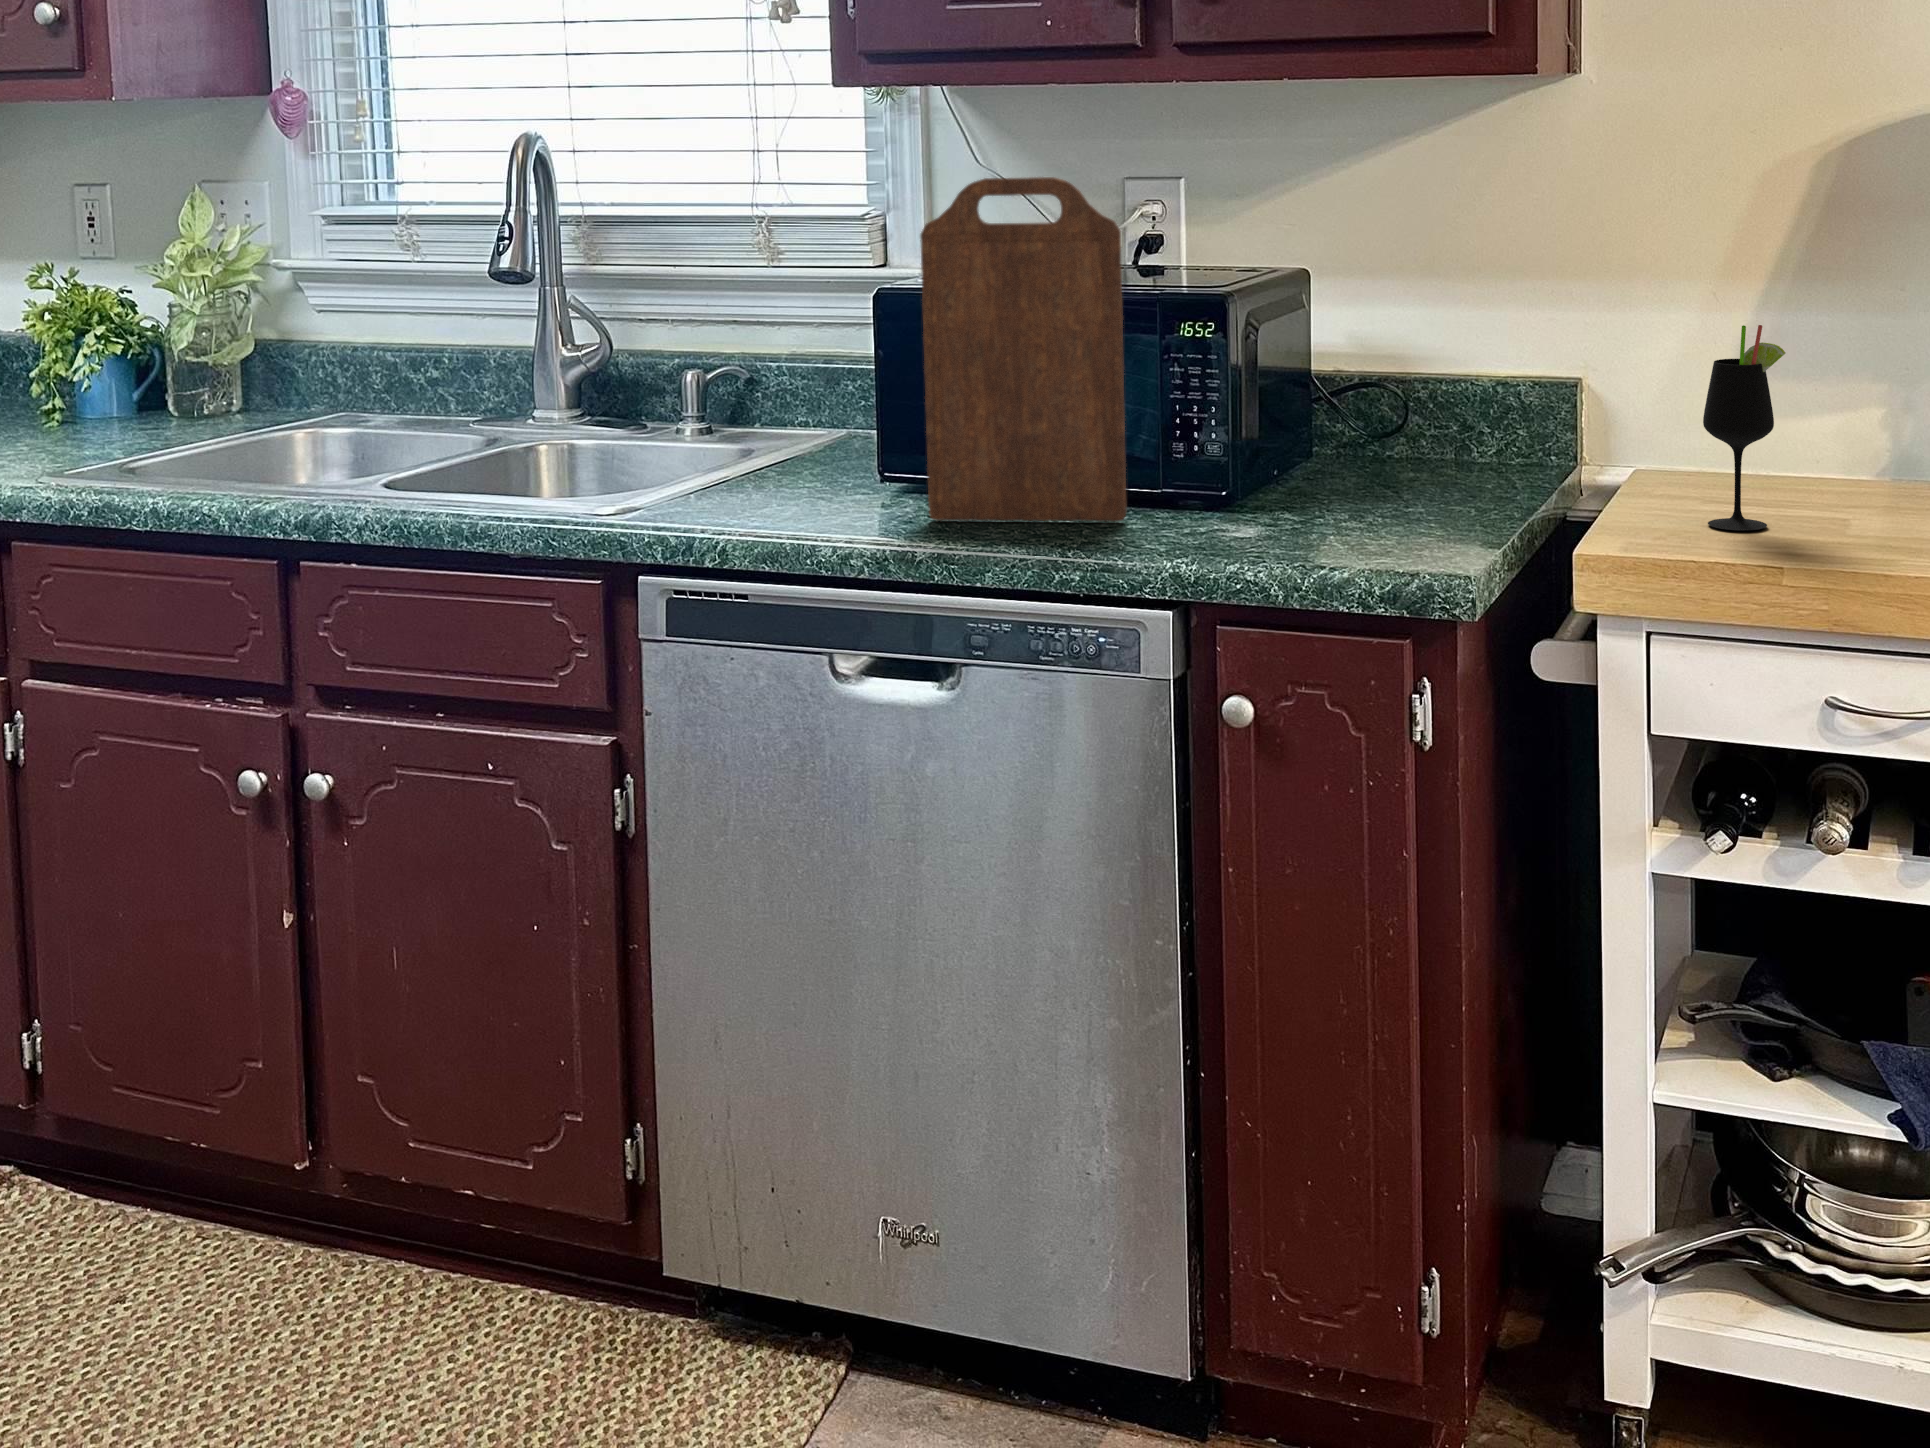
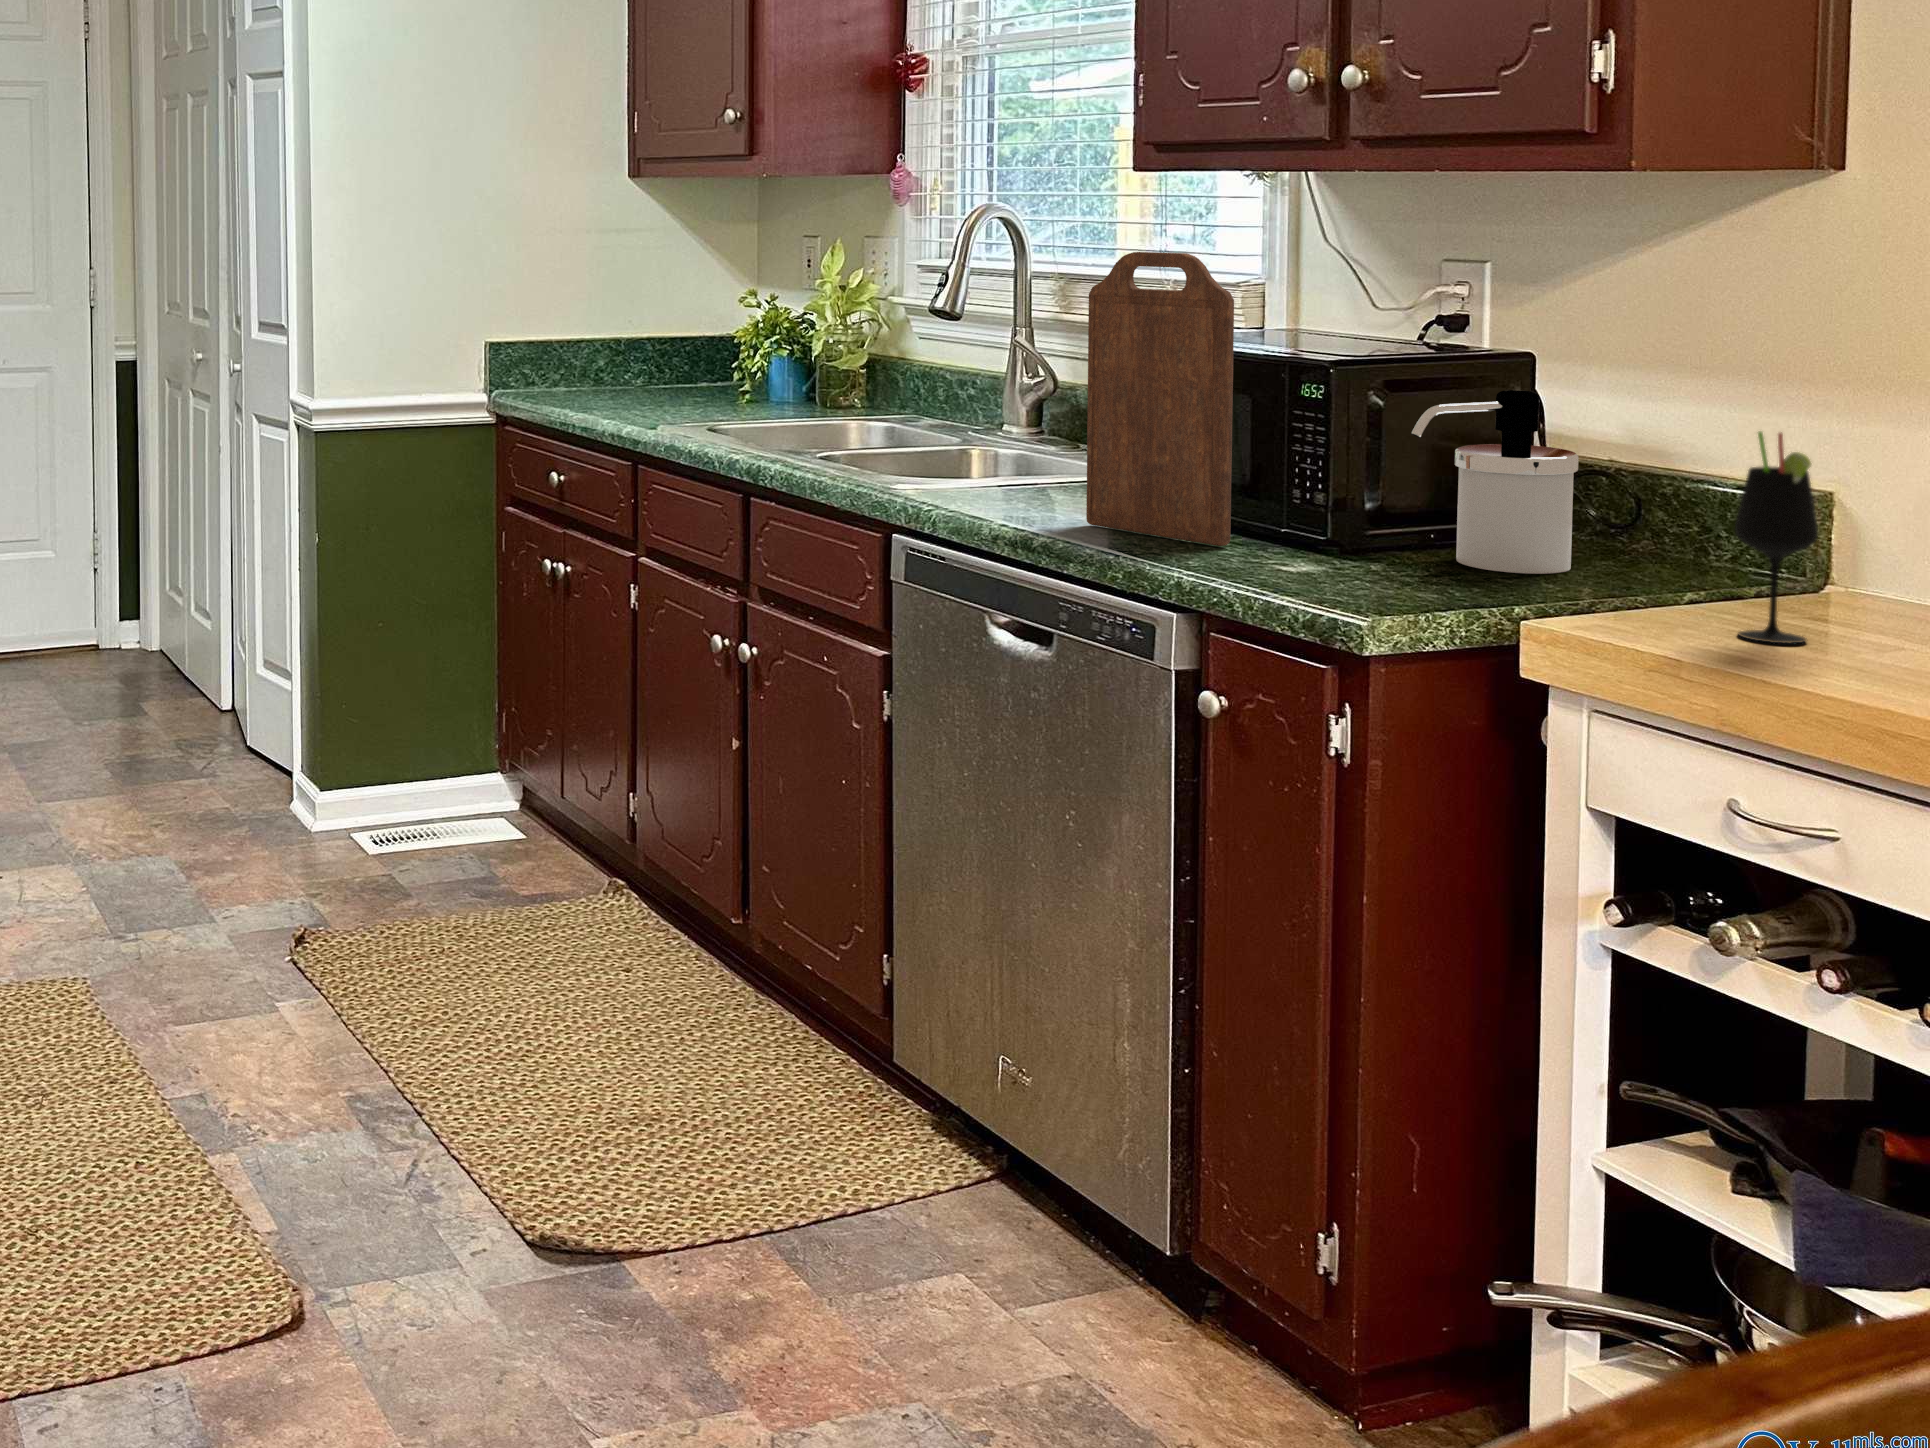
soap dispenser: none [1323,308,1438,505] -> present [1411,390,1579,574]

